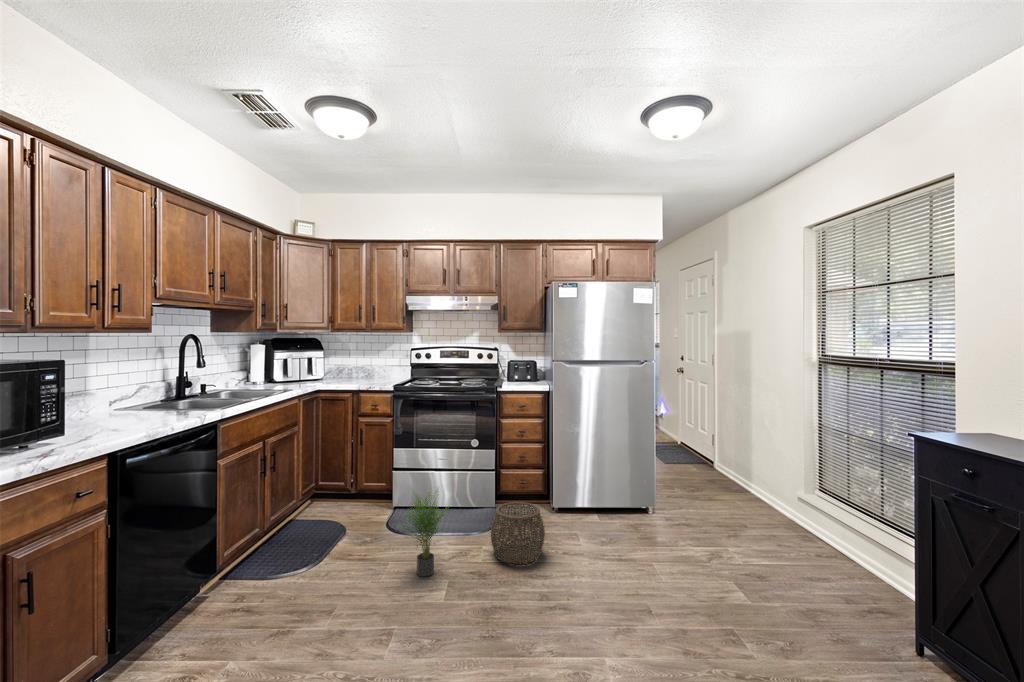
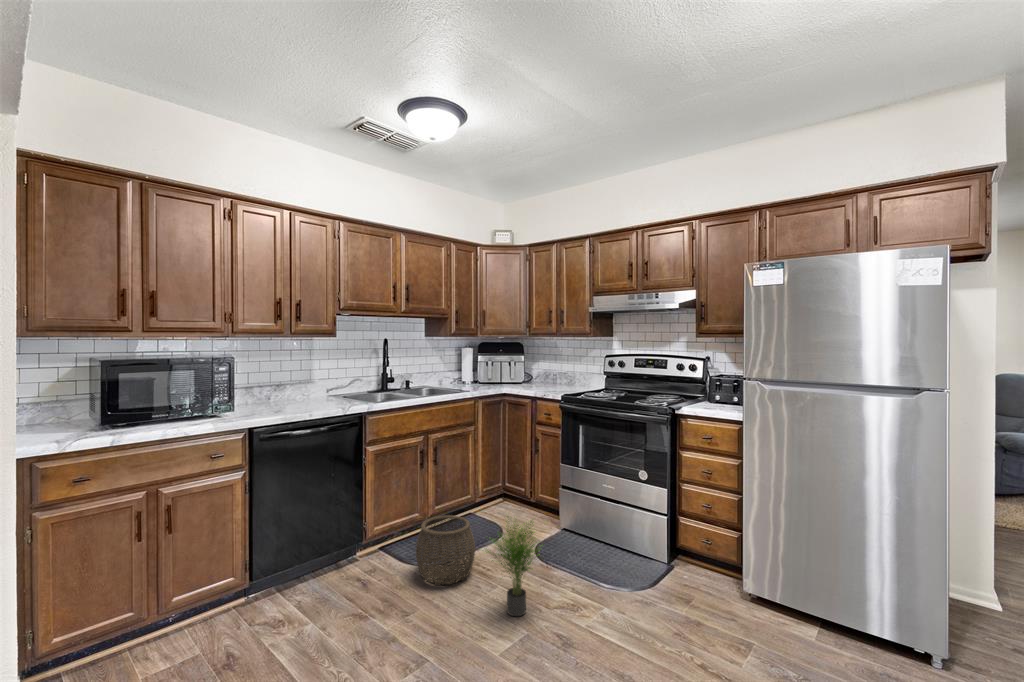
woven basket: present [491,502,545,564] -> present [416,515,475,584]

